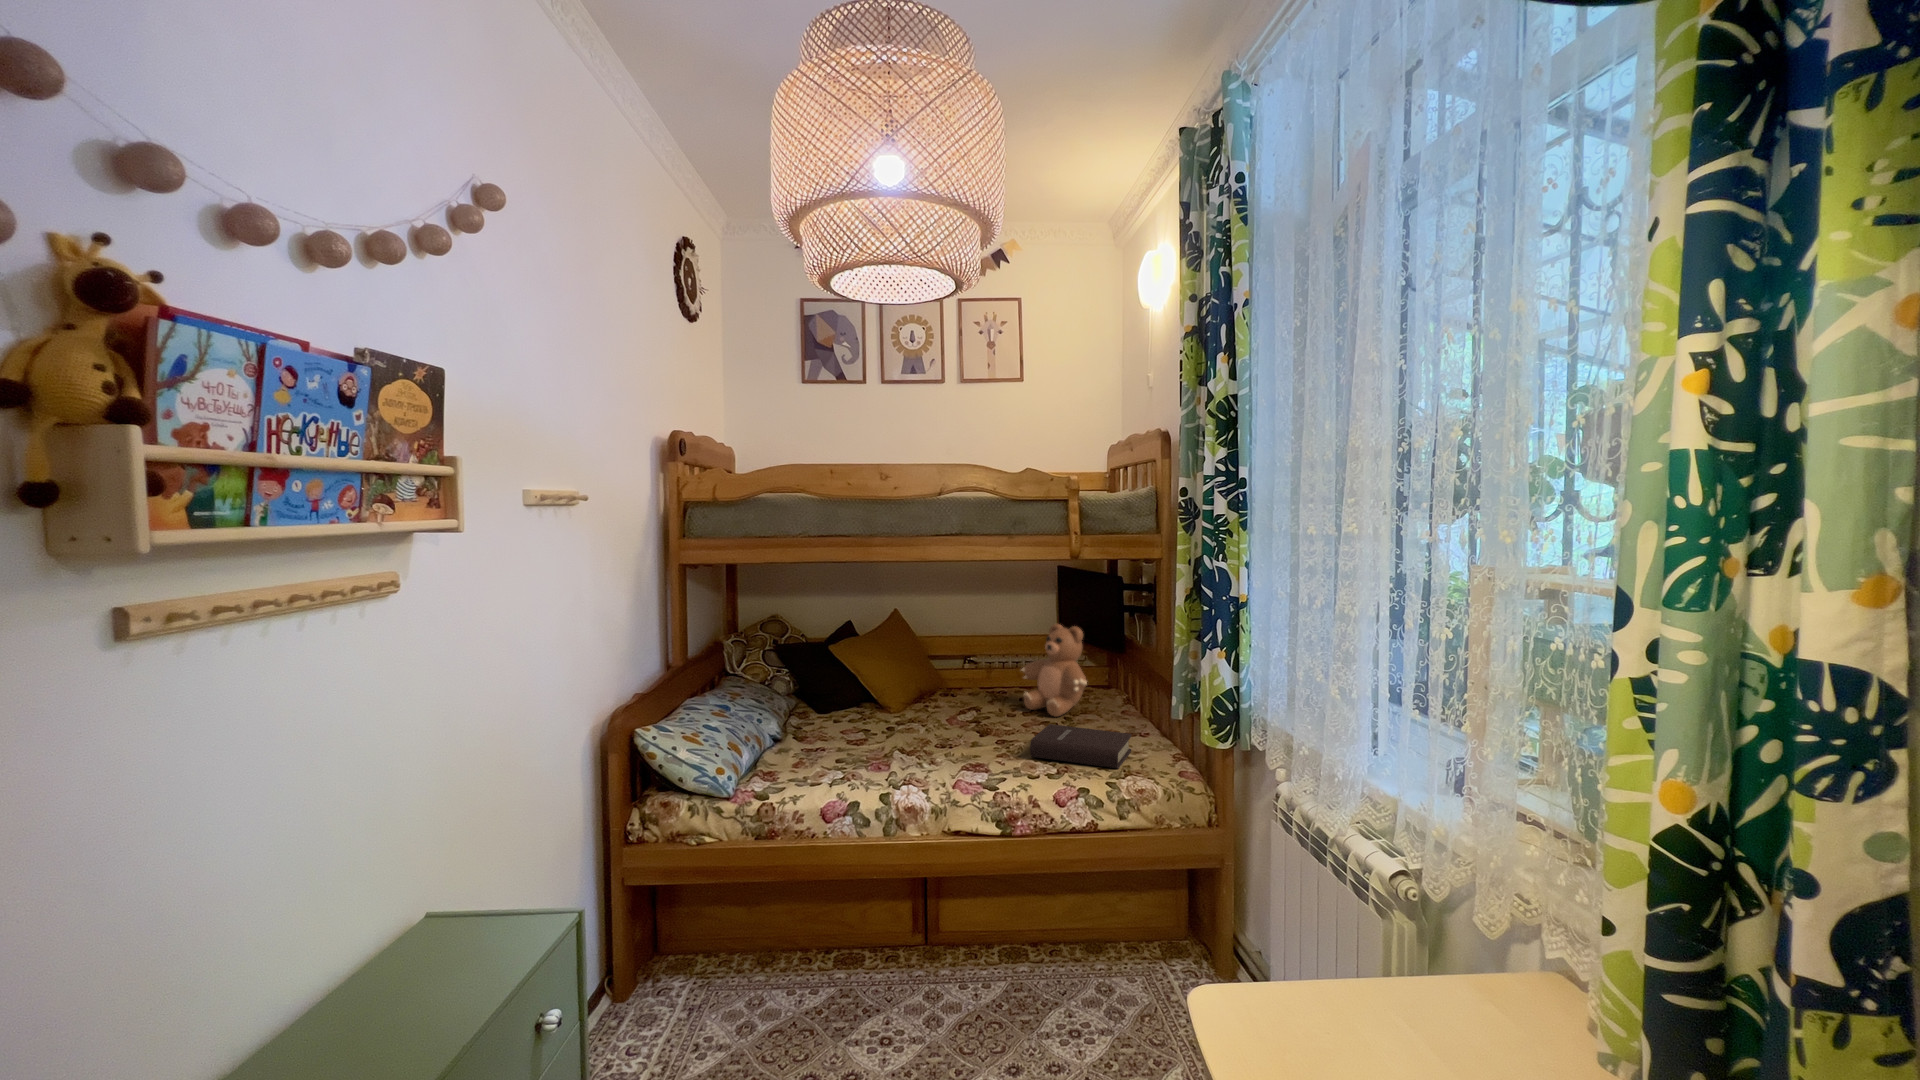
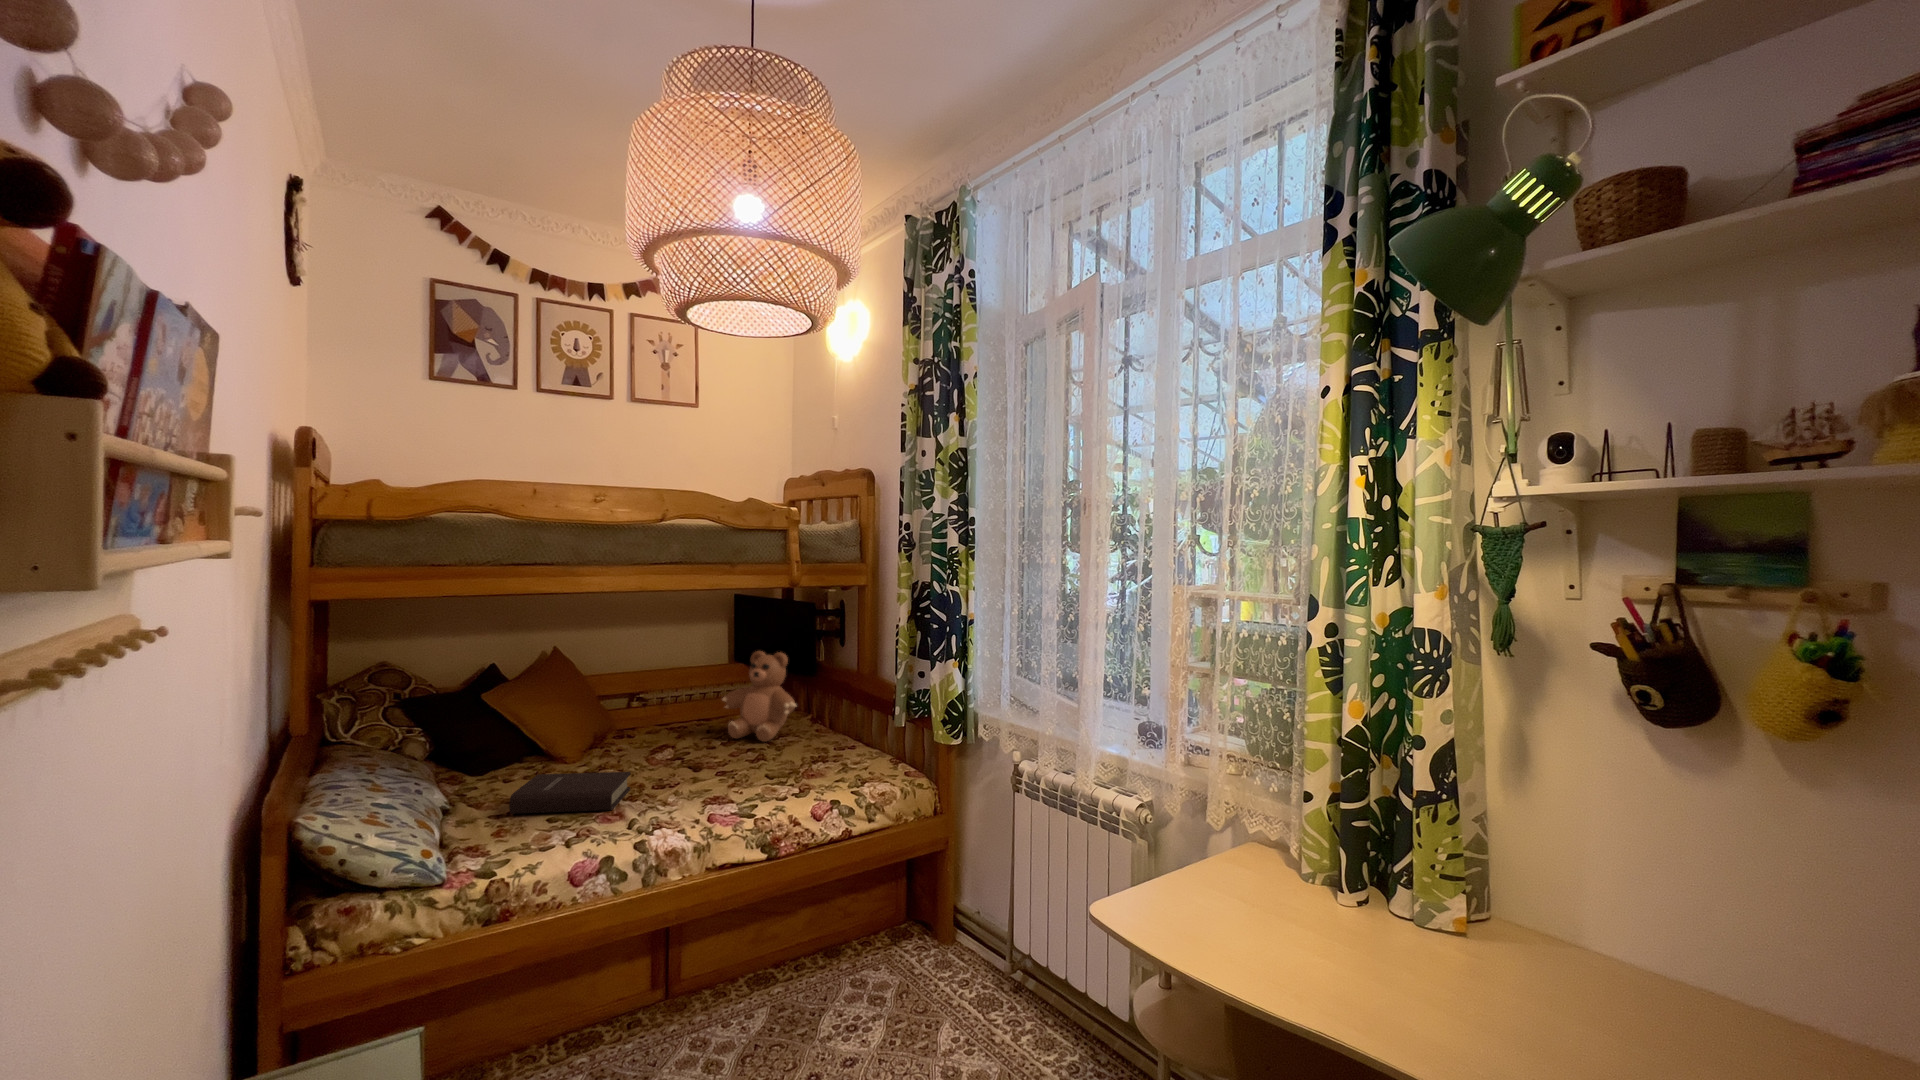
book: present [1030,724,1131,769] -> present [509,772,630,814]

